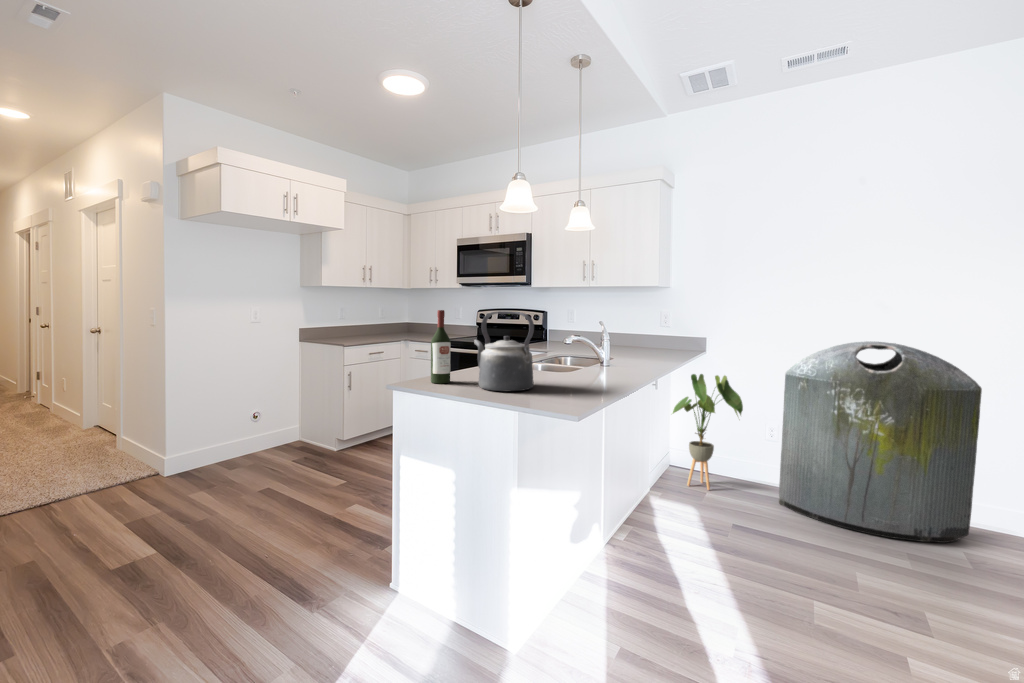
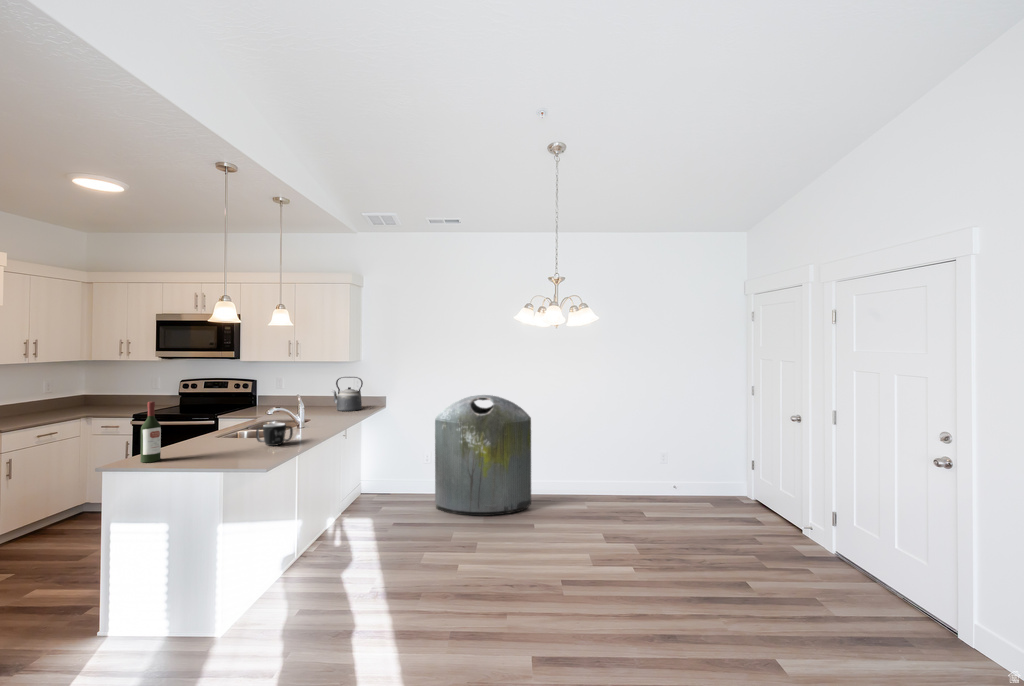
kettle: present [474,311,534,391] -> present [332,377,363,411]
mug: none [553,352,598,381] -> present [256,423,293,446]
house plant: present [673,374,743,490] -> none [360,423,410,509]

